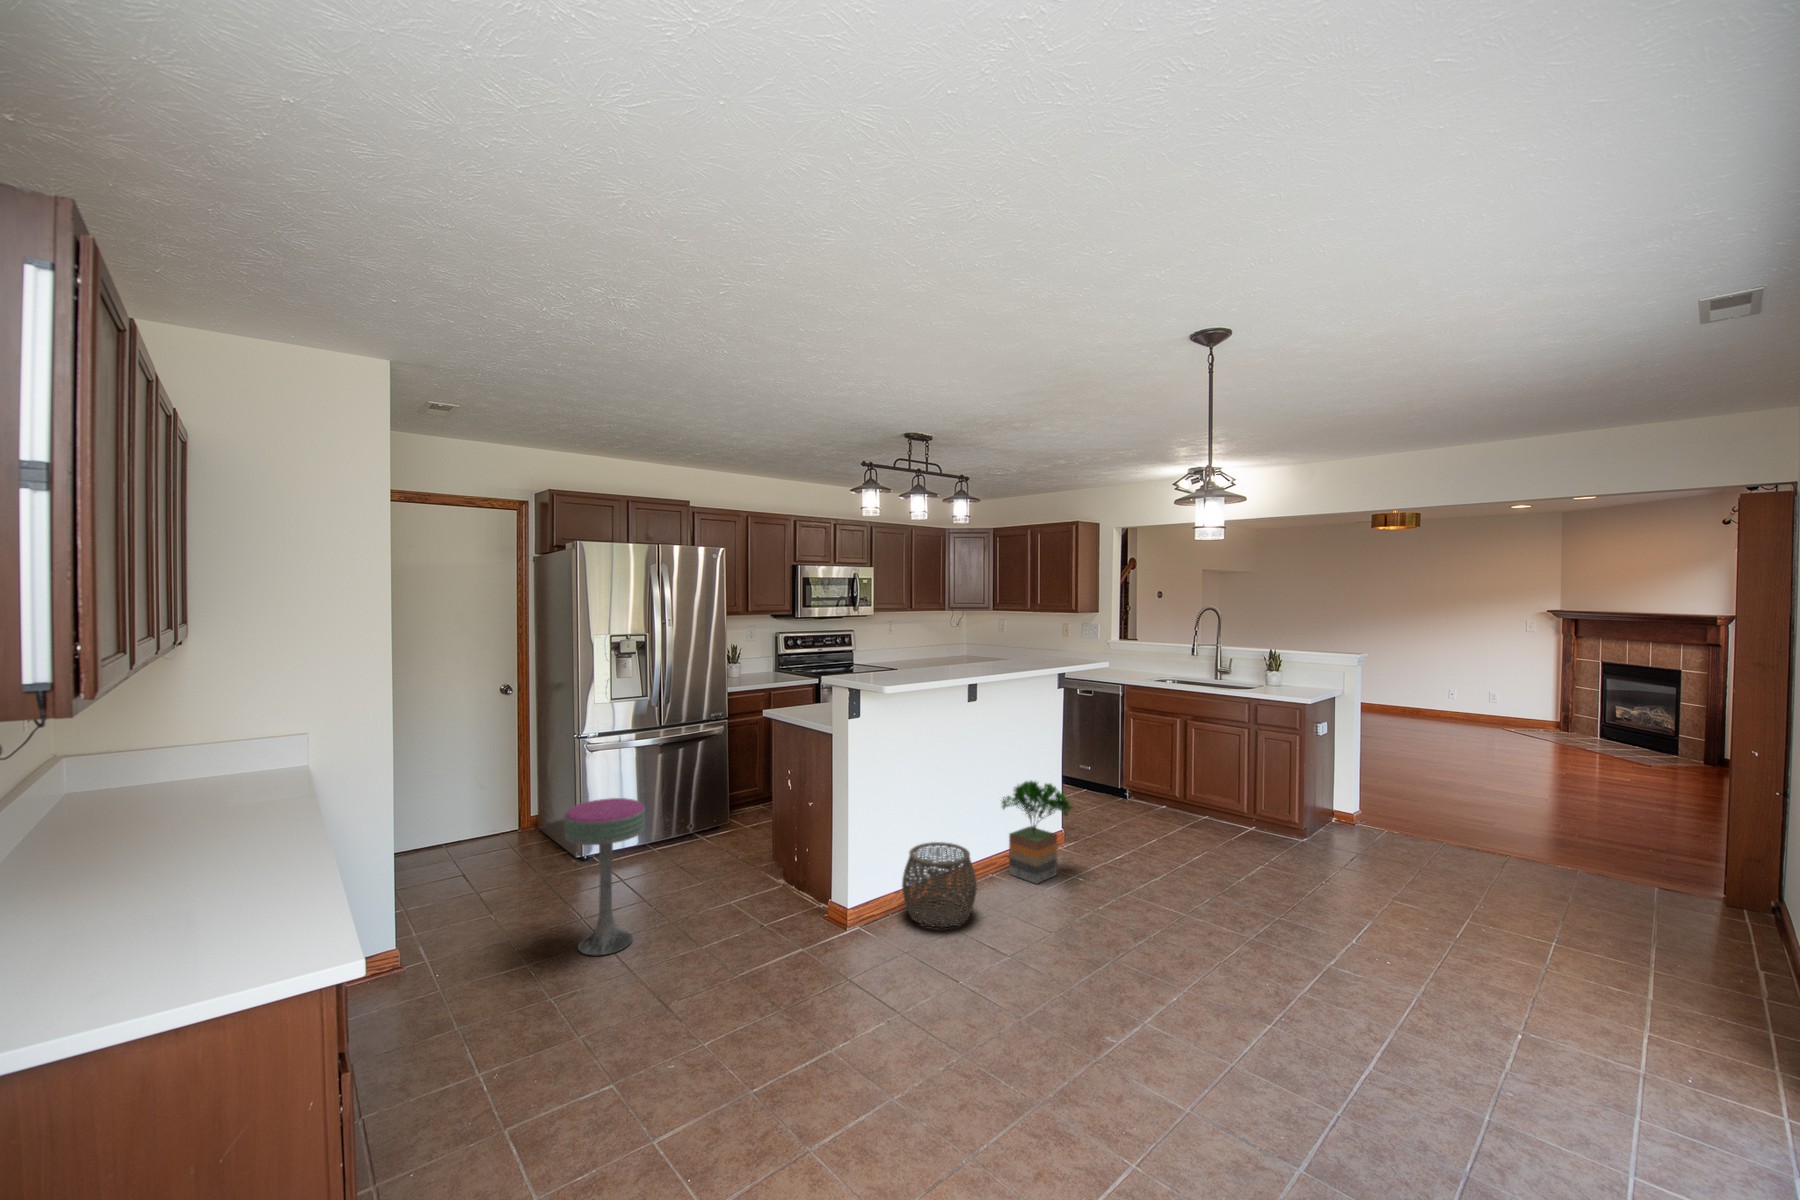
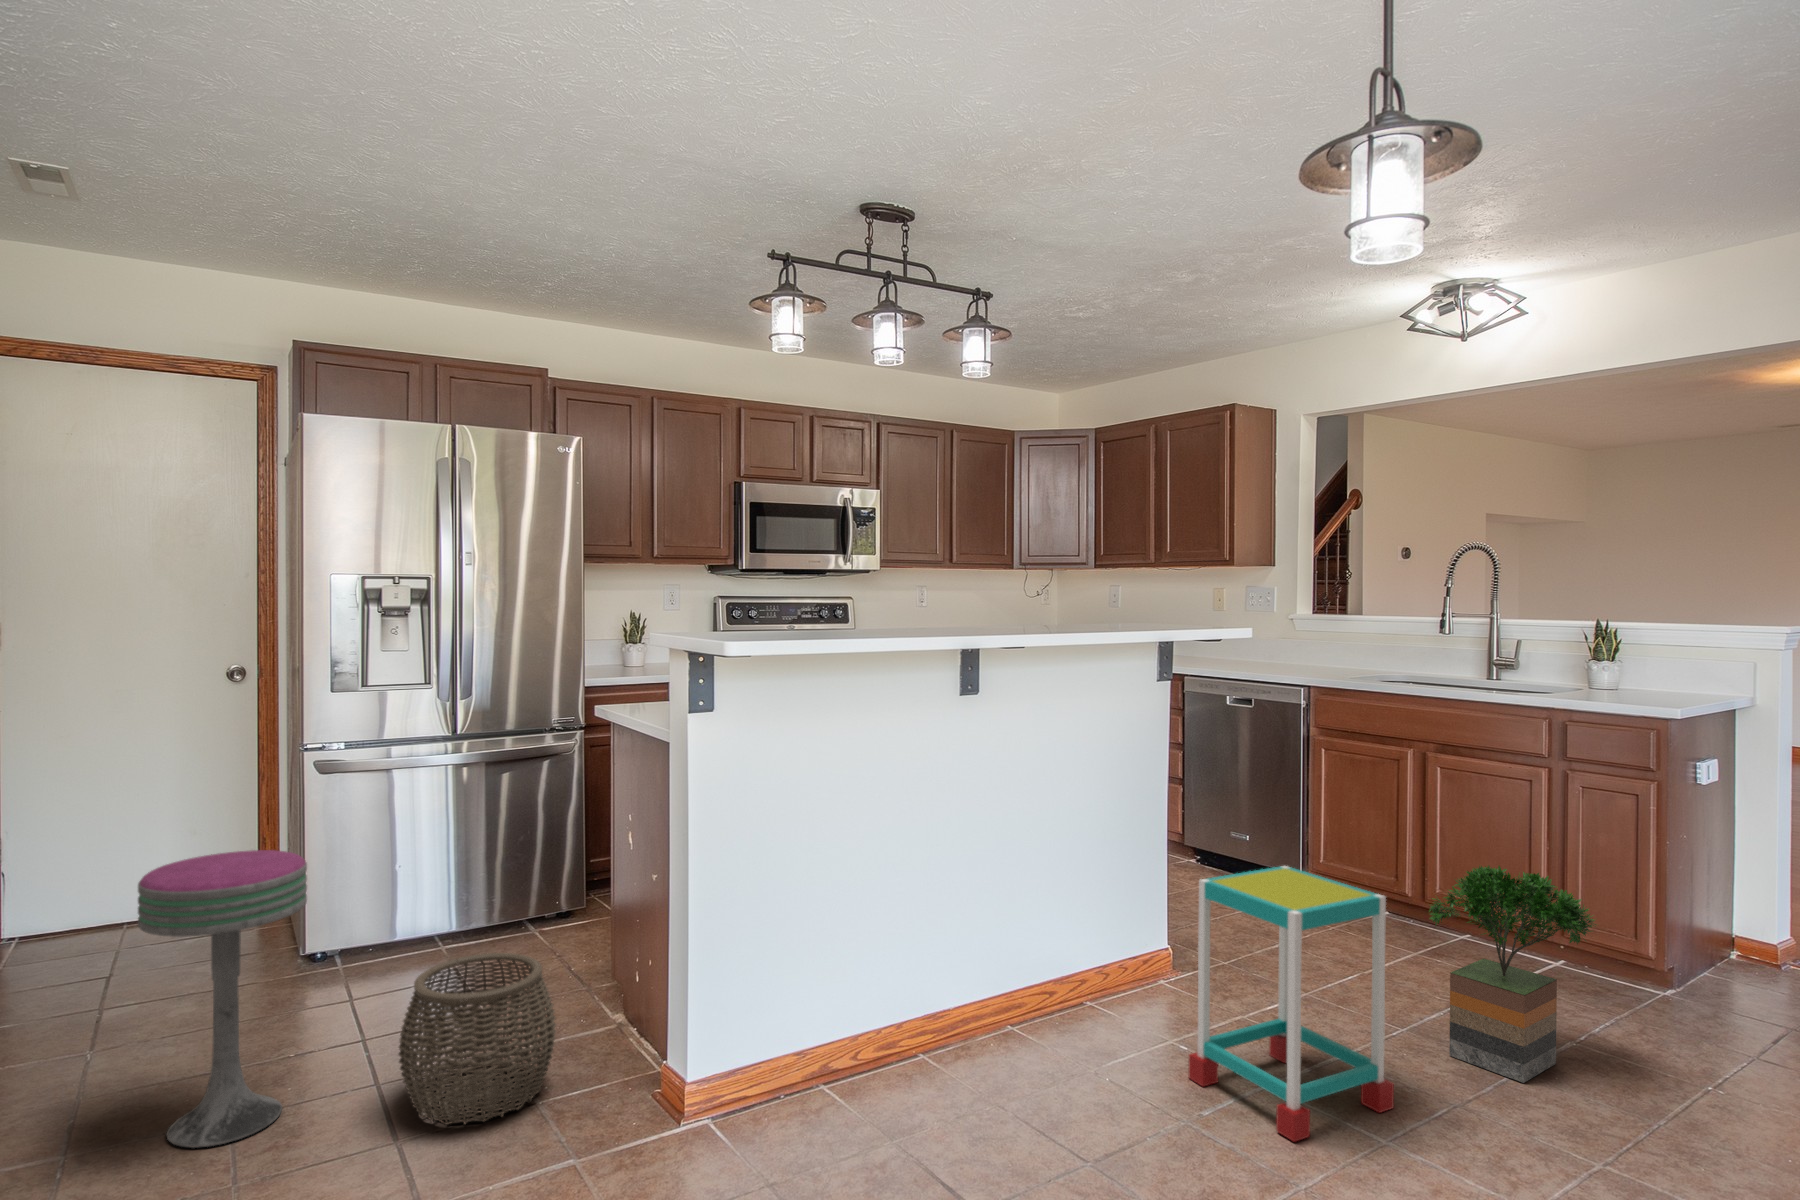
potted tree: present [1001,780,1073,884] -> present [1429,866,1597,1083]
side table: none [1087,785,1184,917] -> present [1189,866,1394,1142]
woven basket: present [902,842,977,927] -> present [398,953,556,1125]

